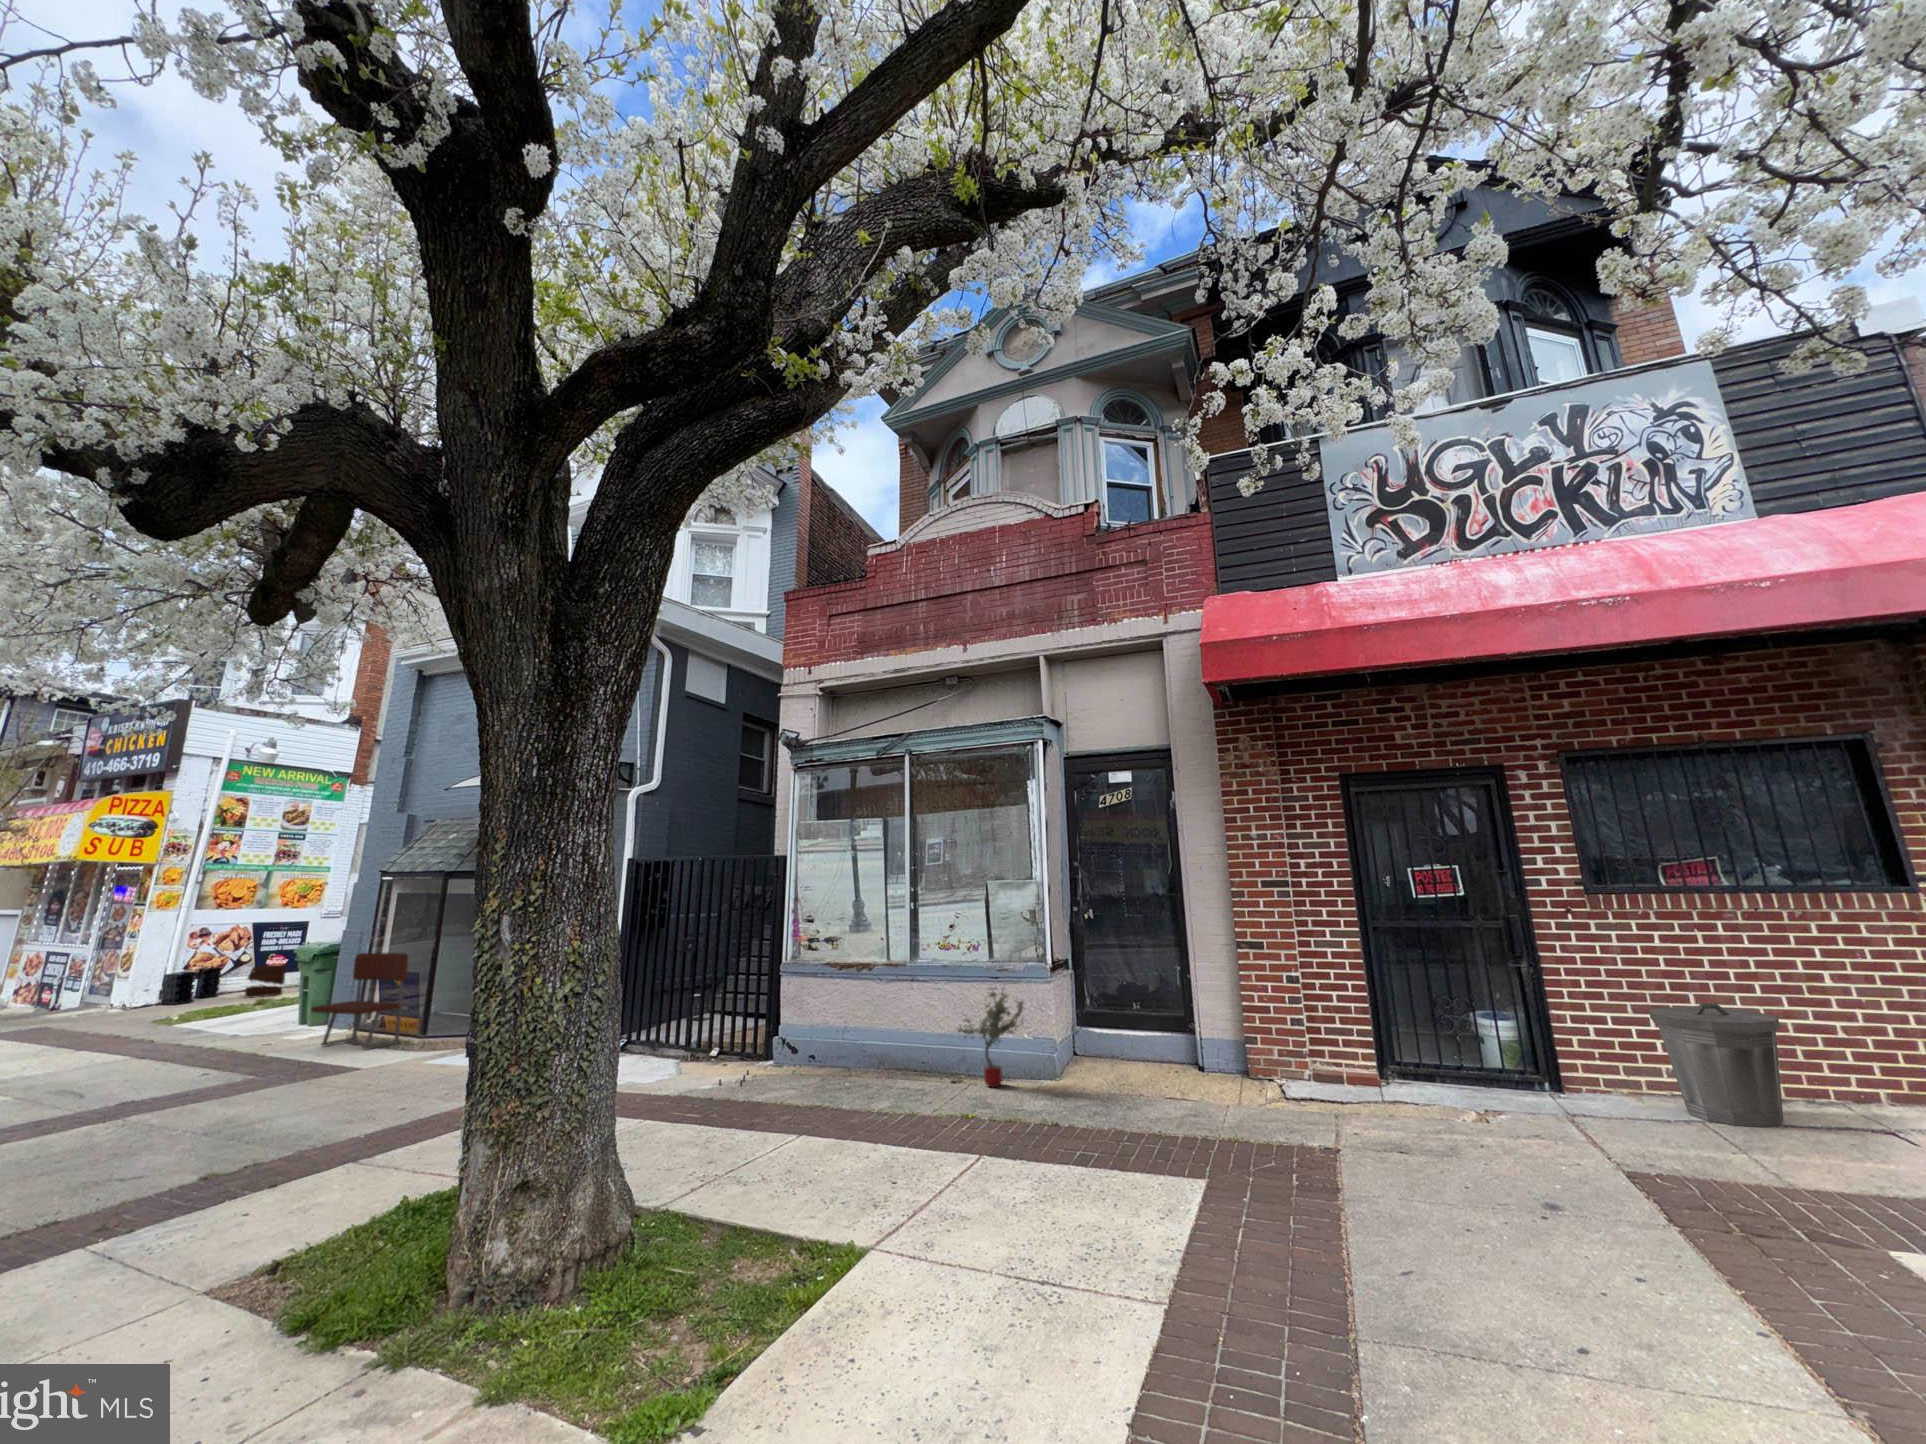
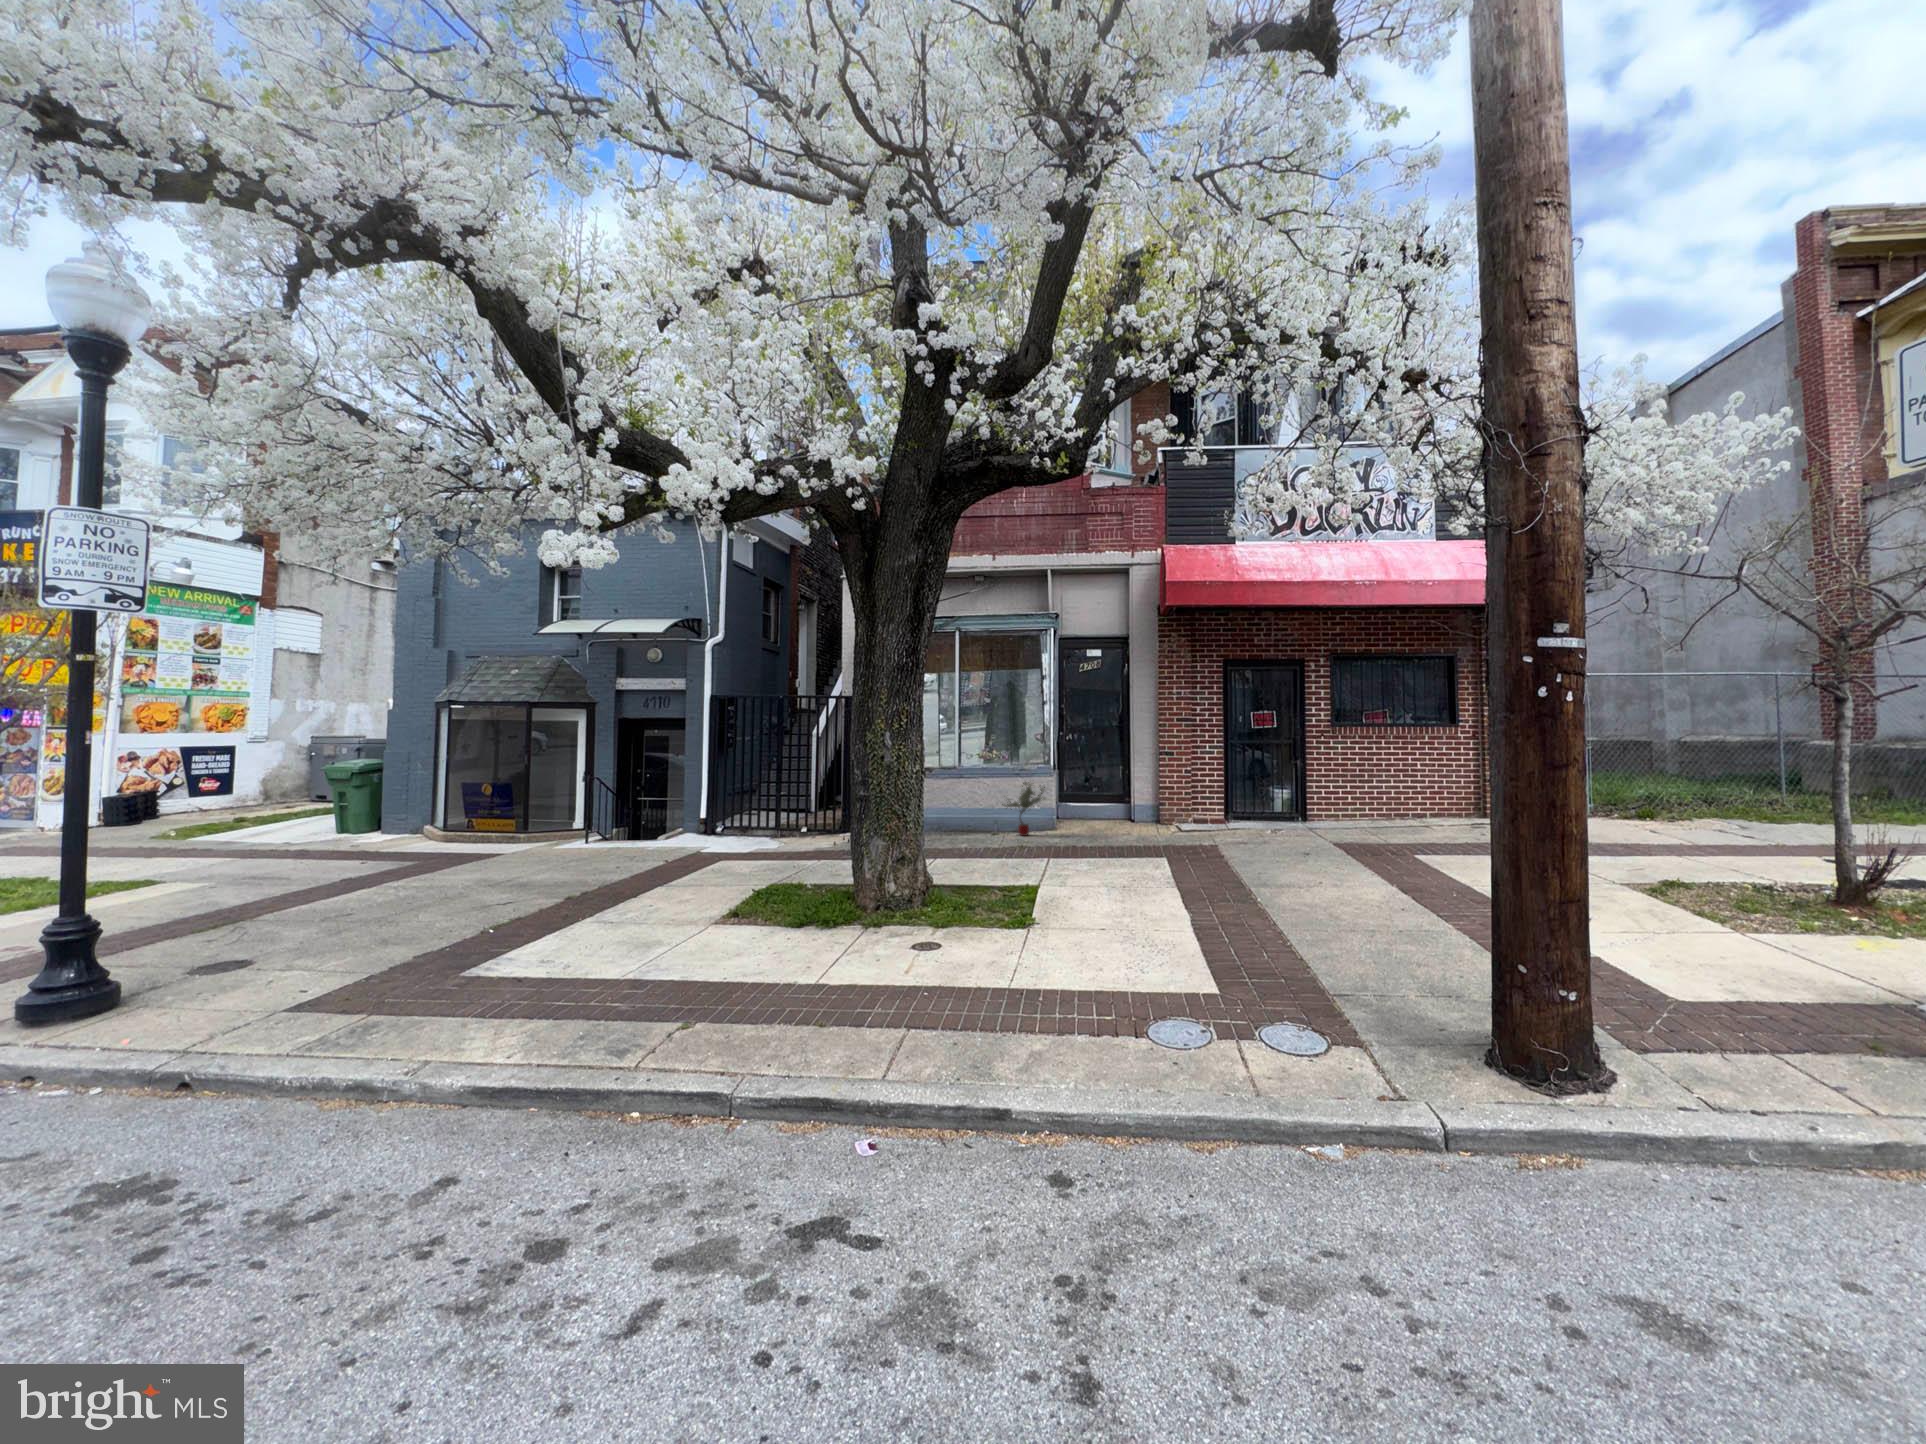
bench: present [311,953,408,1050] -> none [420,769,506,844]
wooden crate: present [245,964,286,998] -> none [171,786,221,819]
trash can: present [1649,1003,1783,1127] -> none [1351,777,1401,829]

